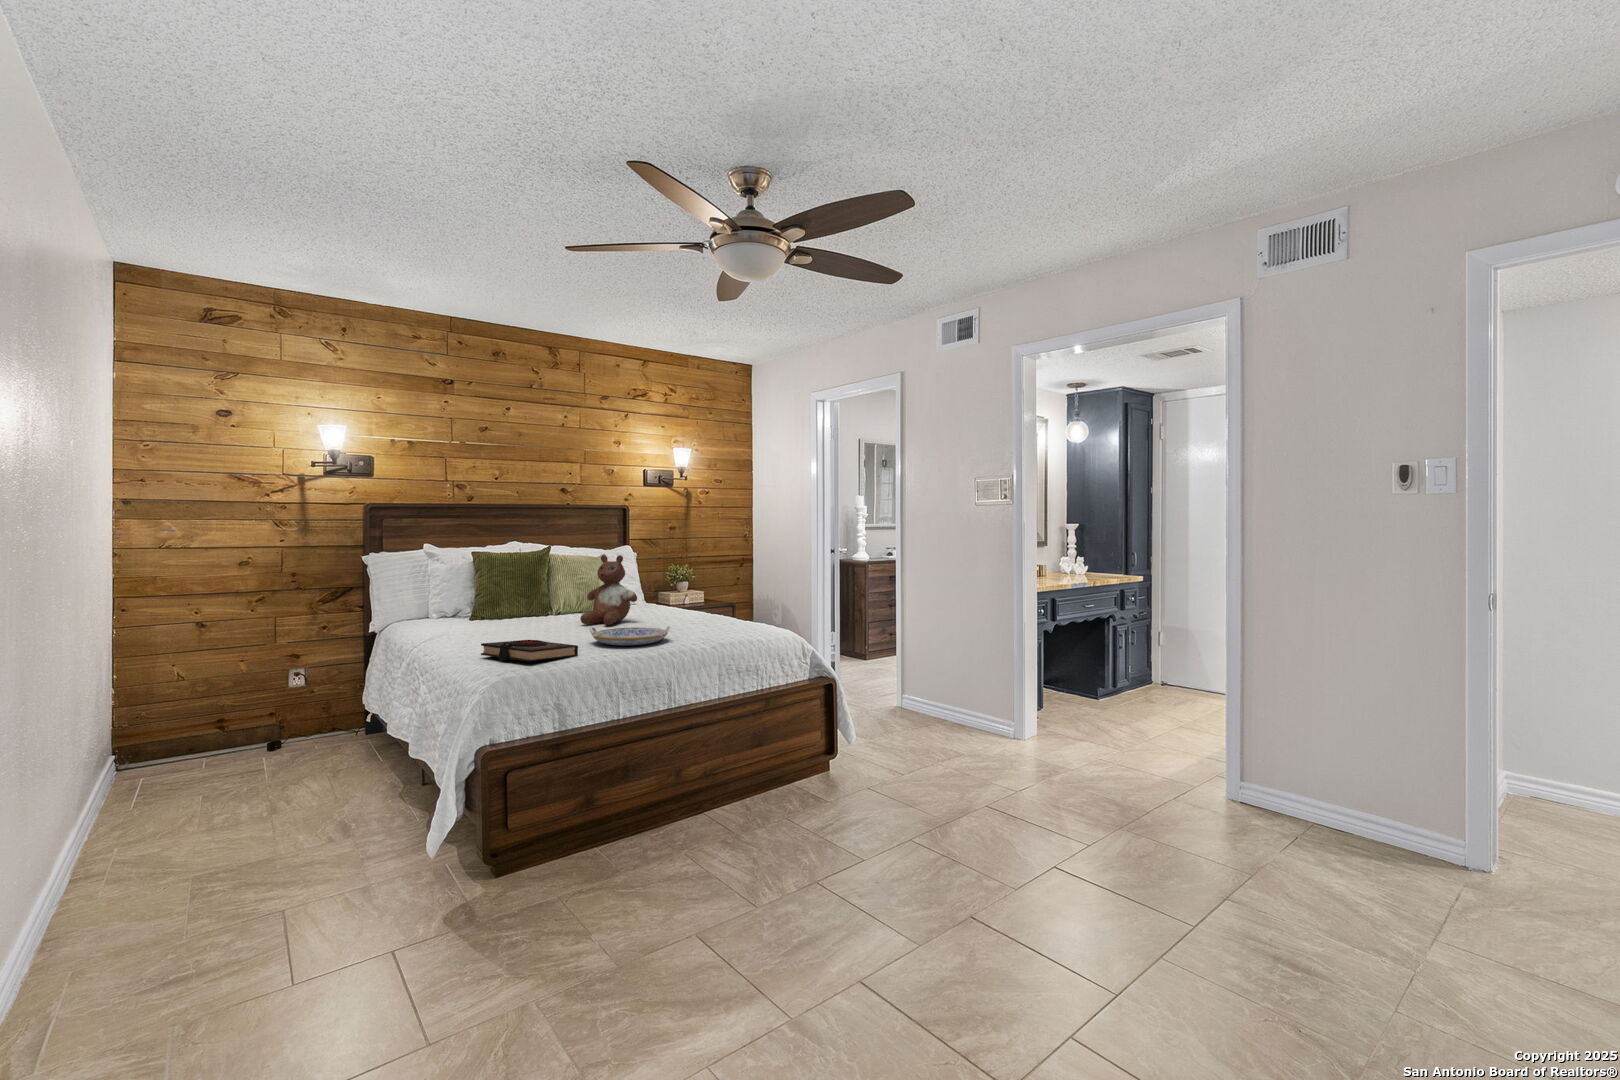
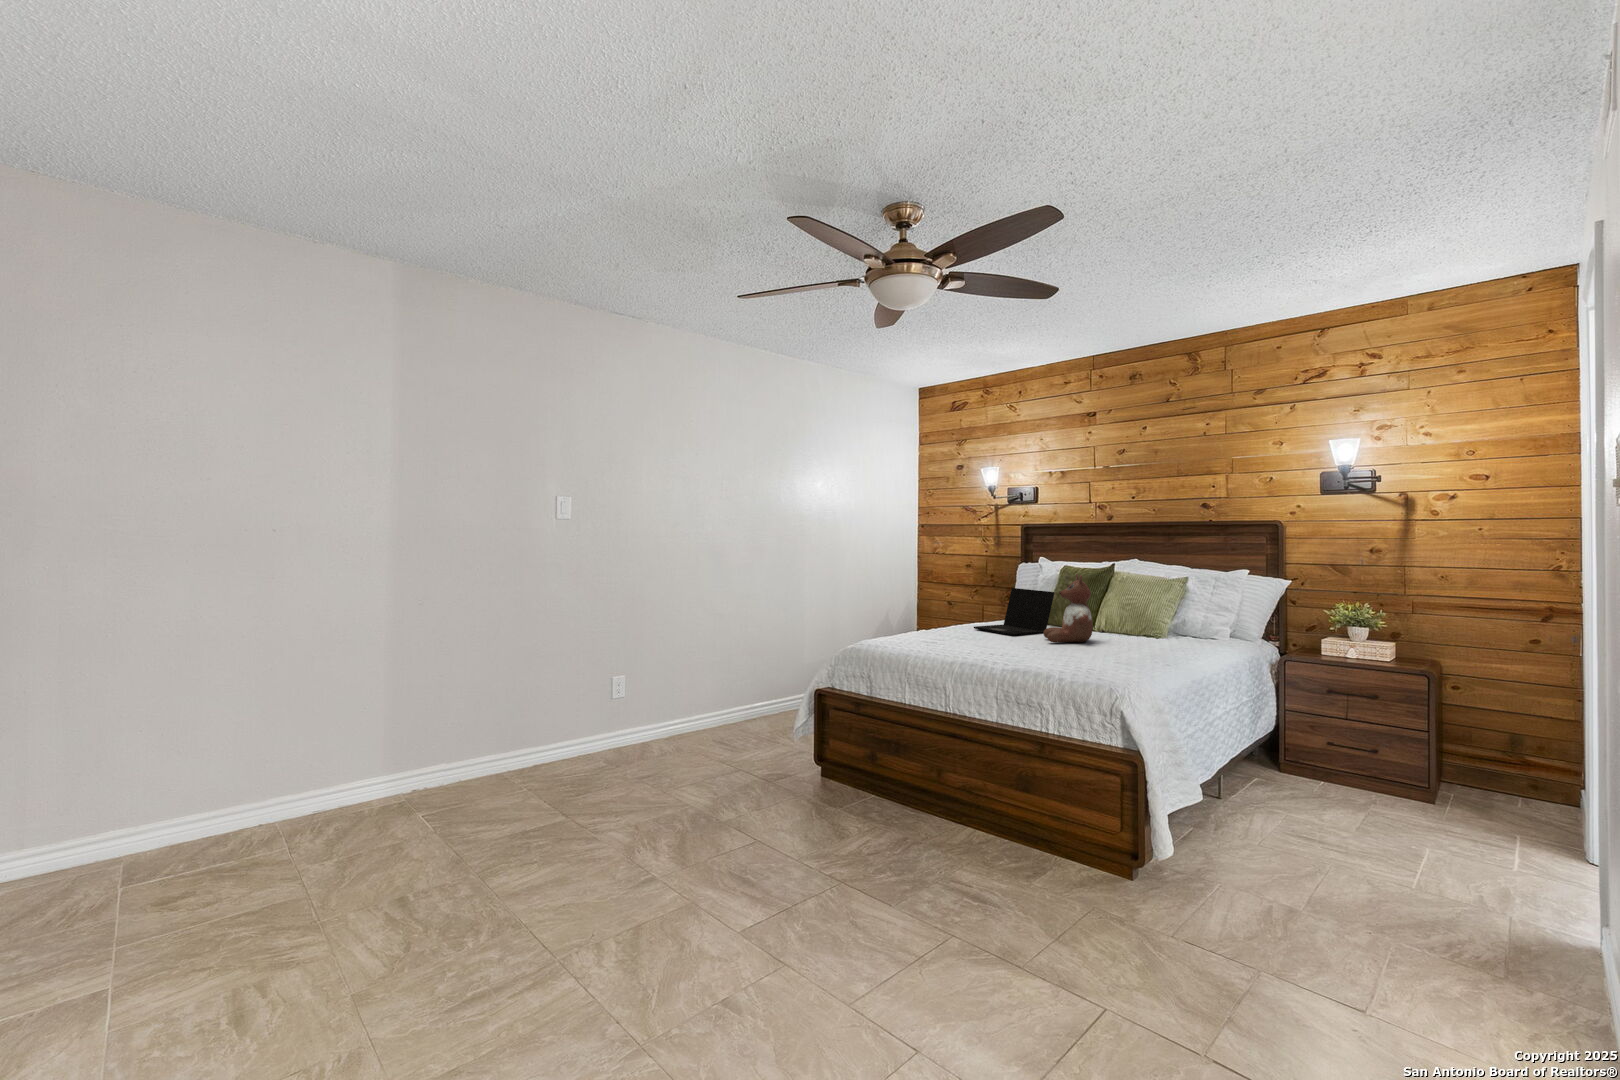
laptop: none [467,578,546,632] -> present [974,588,1054,636]
serving tray: present [590,626,670,646] -> none [948,635,1019,658]
book: present [481,640,578,661] -> none [868,631,930,652]

